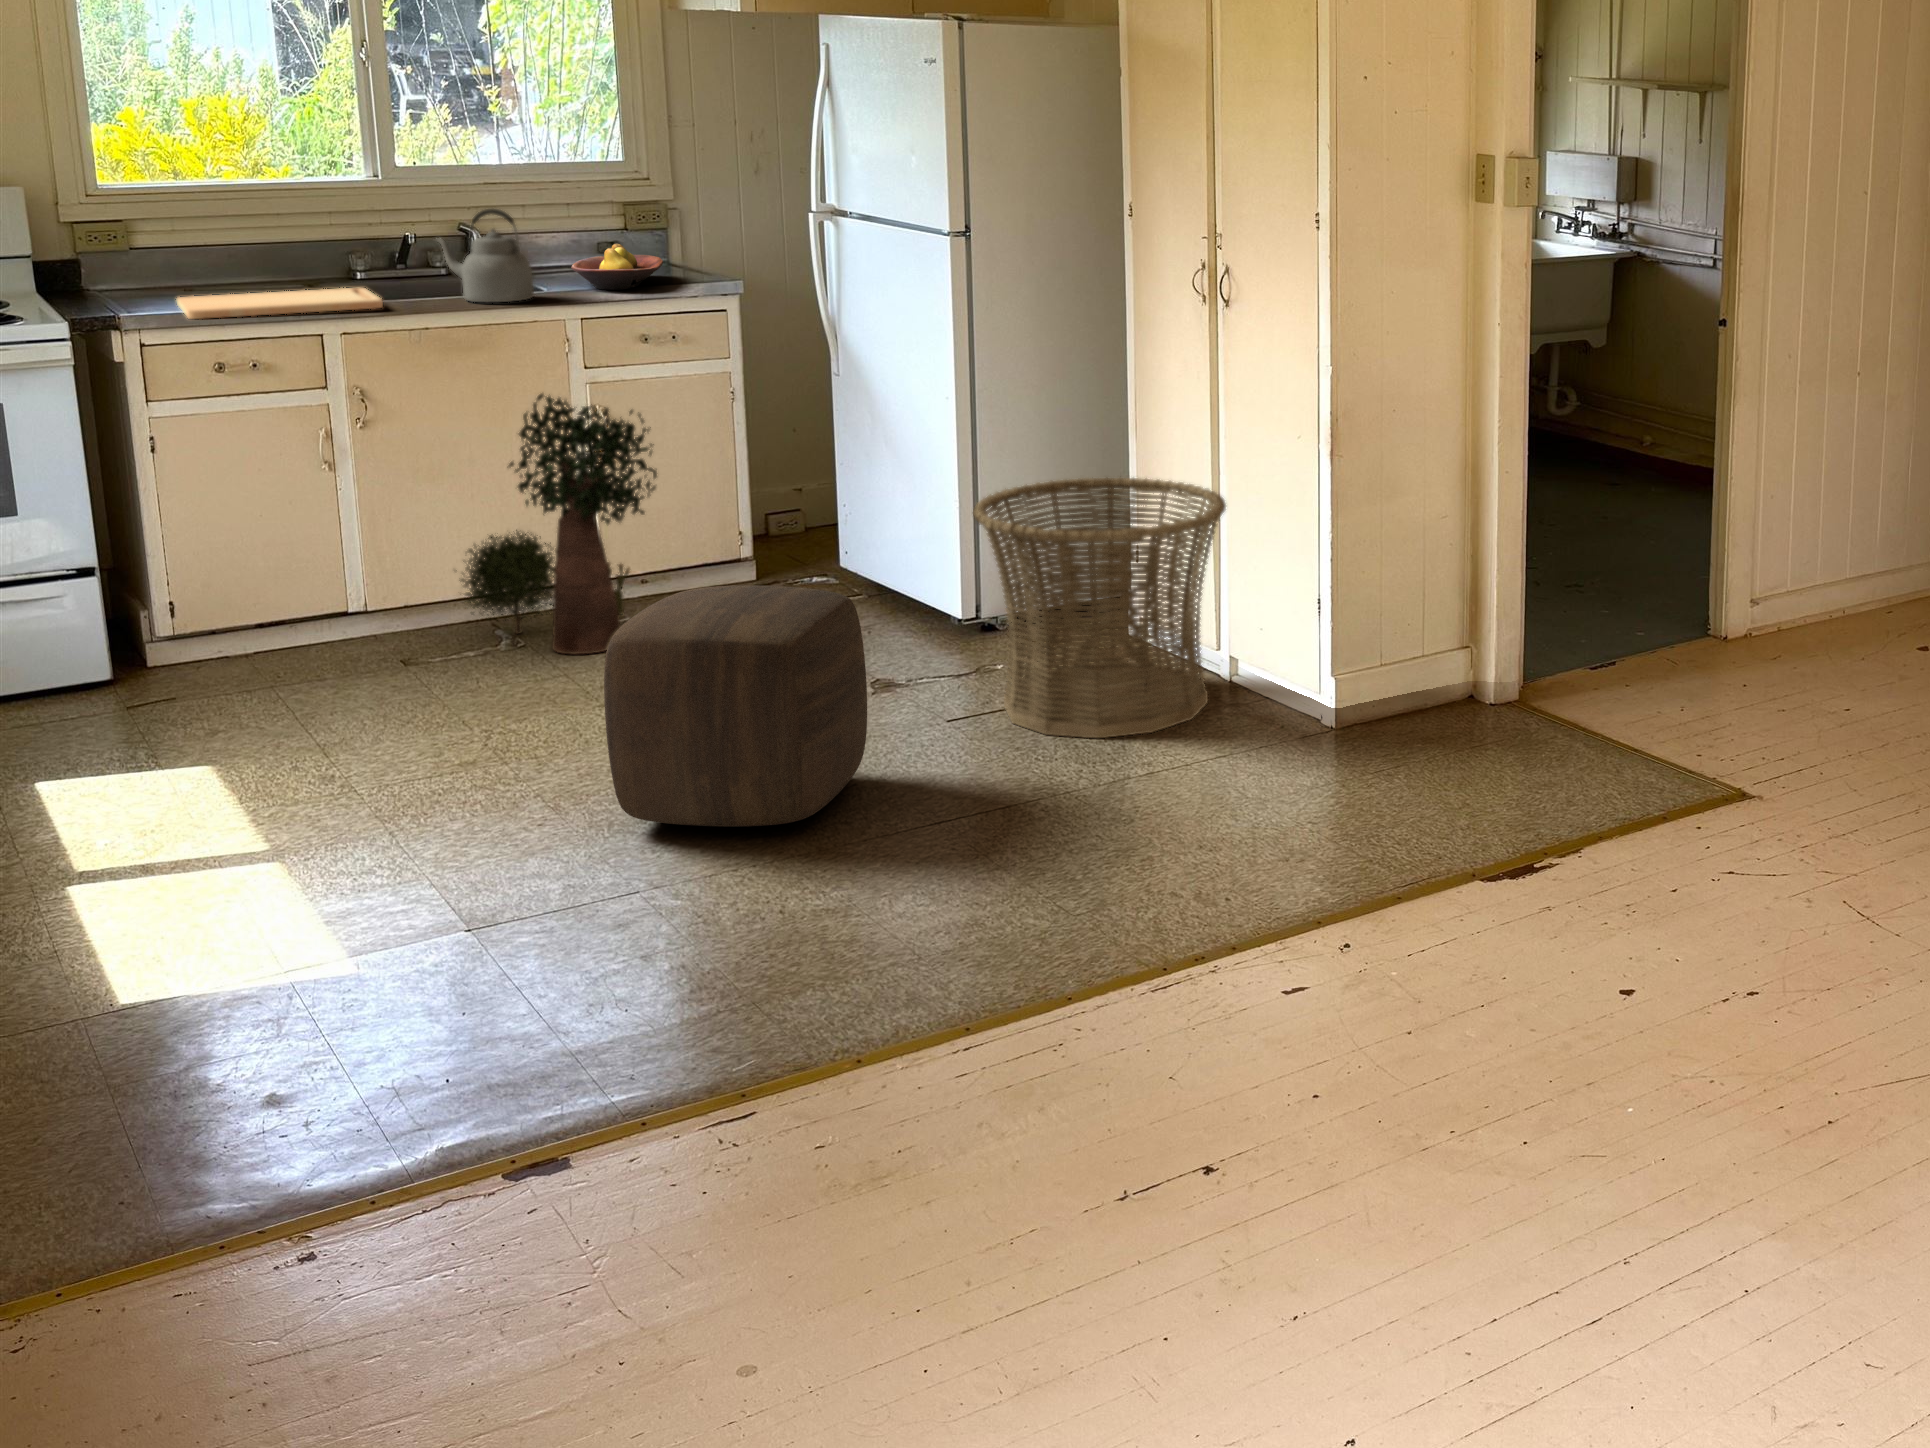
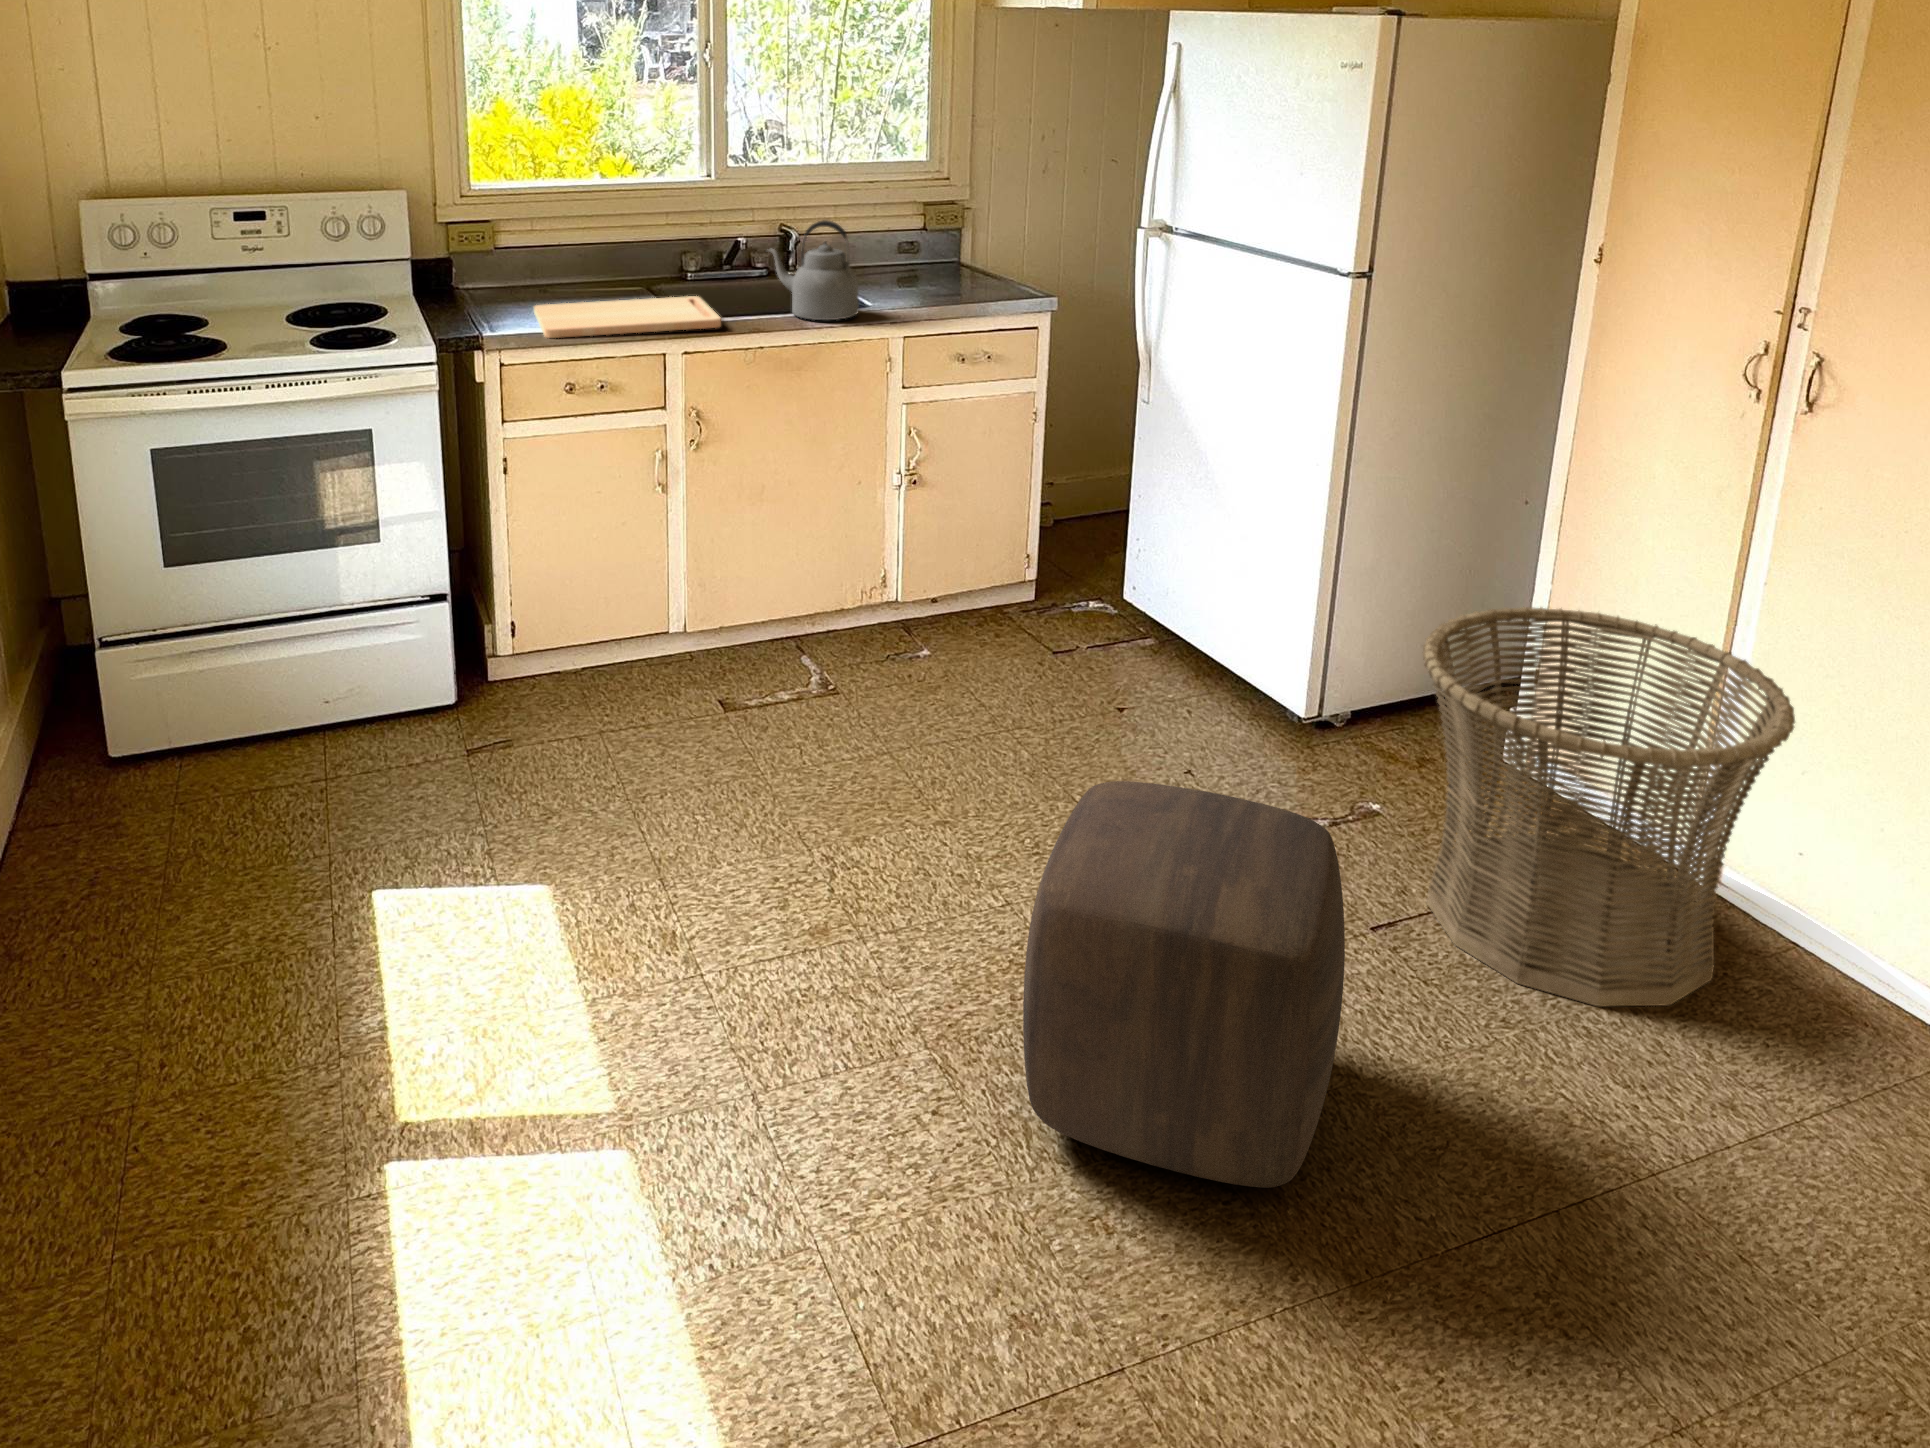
fruit bowl: present [571,244,663,290] -> none [885,249,971,301]
potted plant: present [461,394,657,655] -> none [768,425,987,715]

